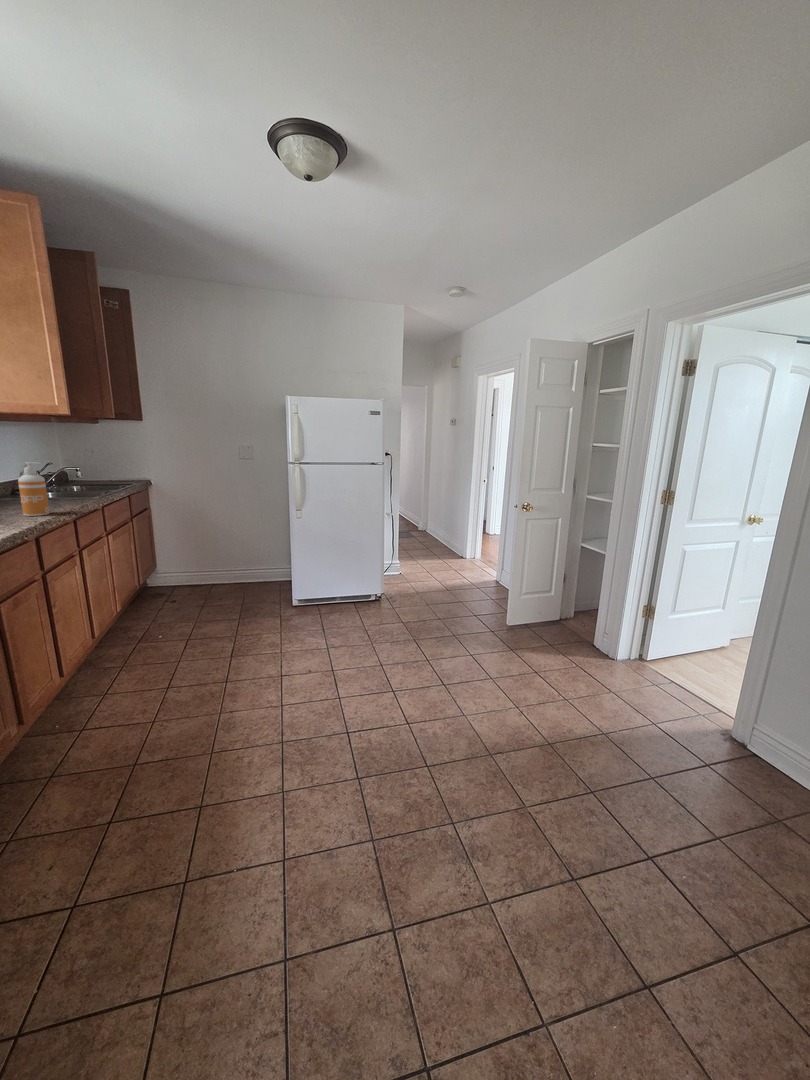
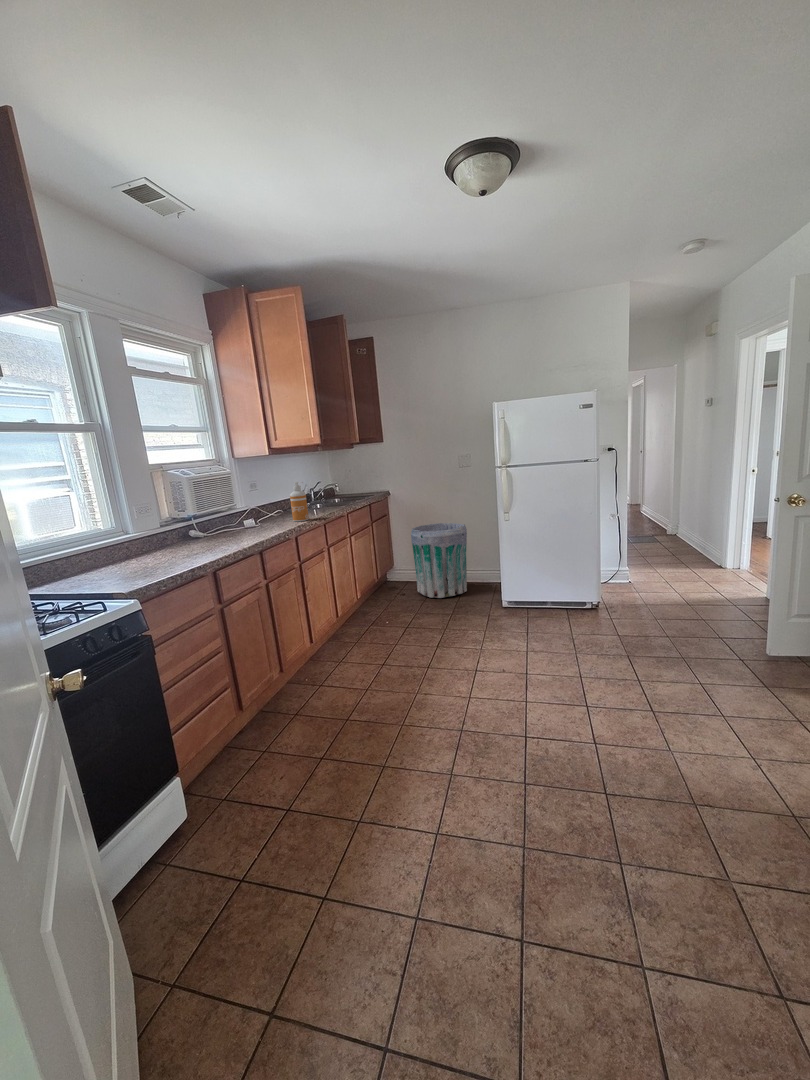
trash can: none [183,519,249,603] -> present [411,523,467,598]

